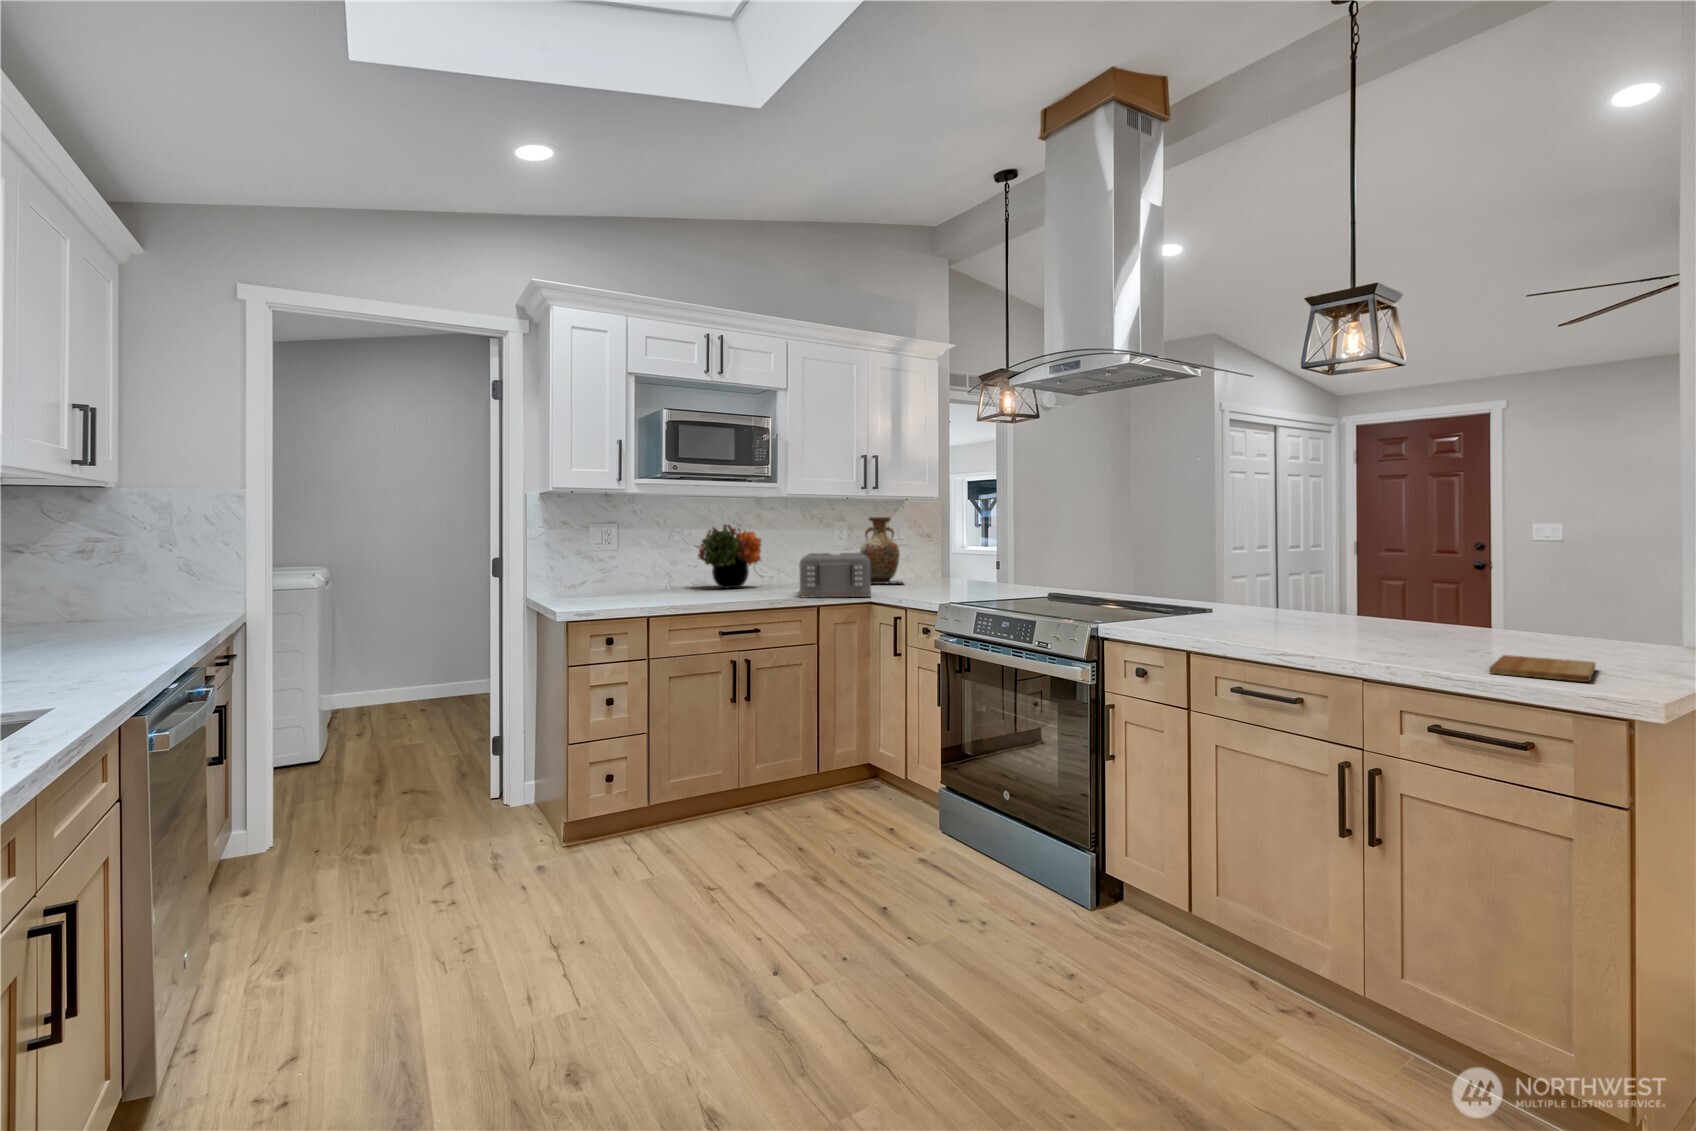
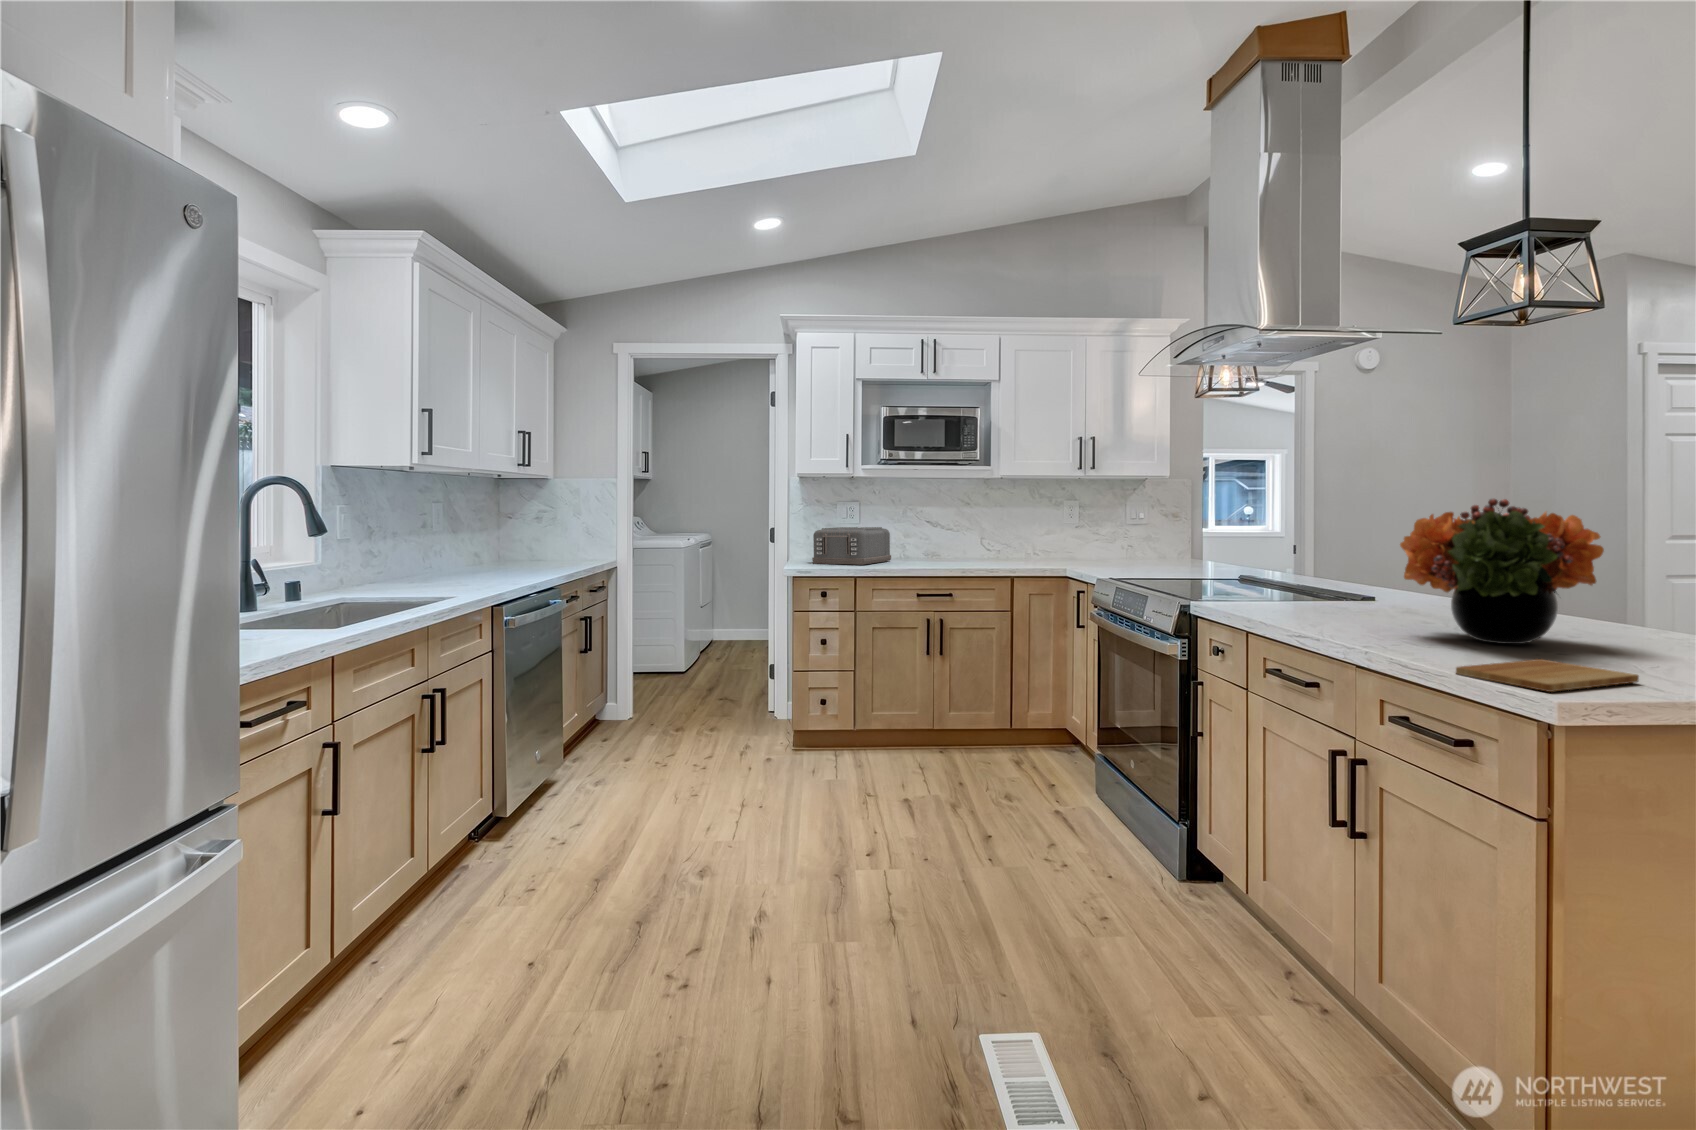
vase: present [860,517,903,584] -> none [1082,494,1136,558]
flower arrangement: present [698,524,762,588] -> present [1400,499,1604,644]
toaster: present [799,553,871,598] -> present [812,527,891,565]

